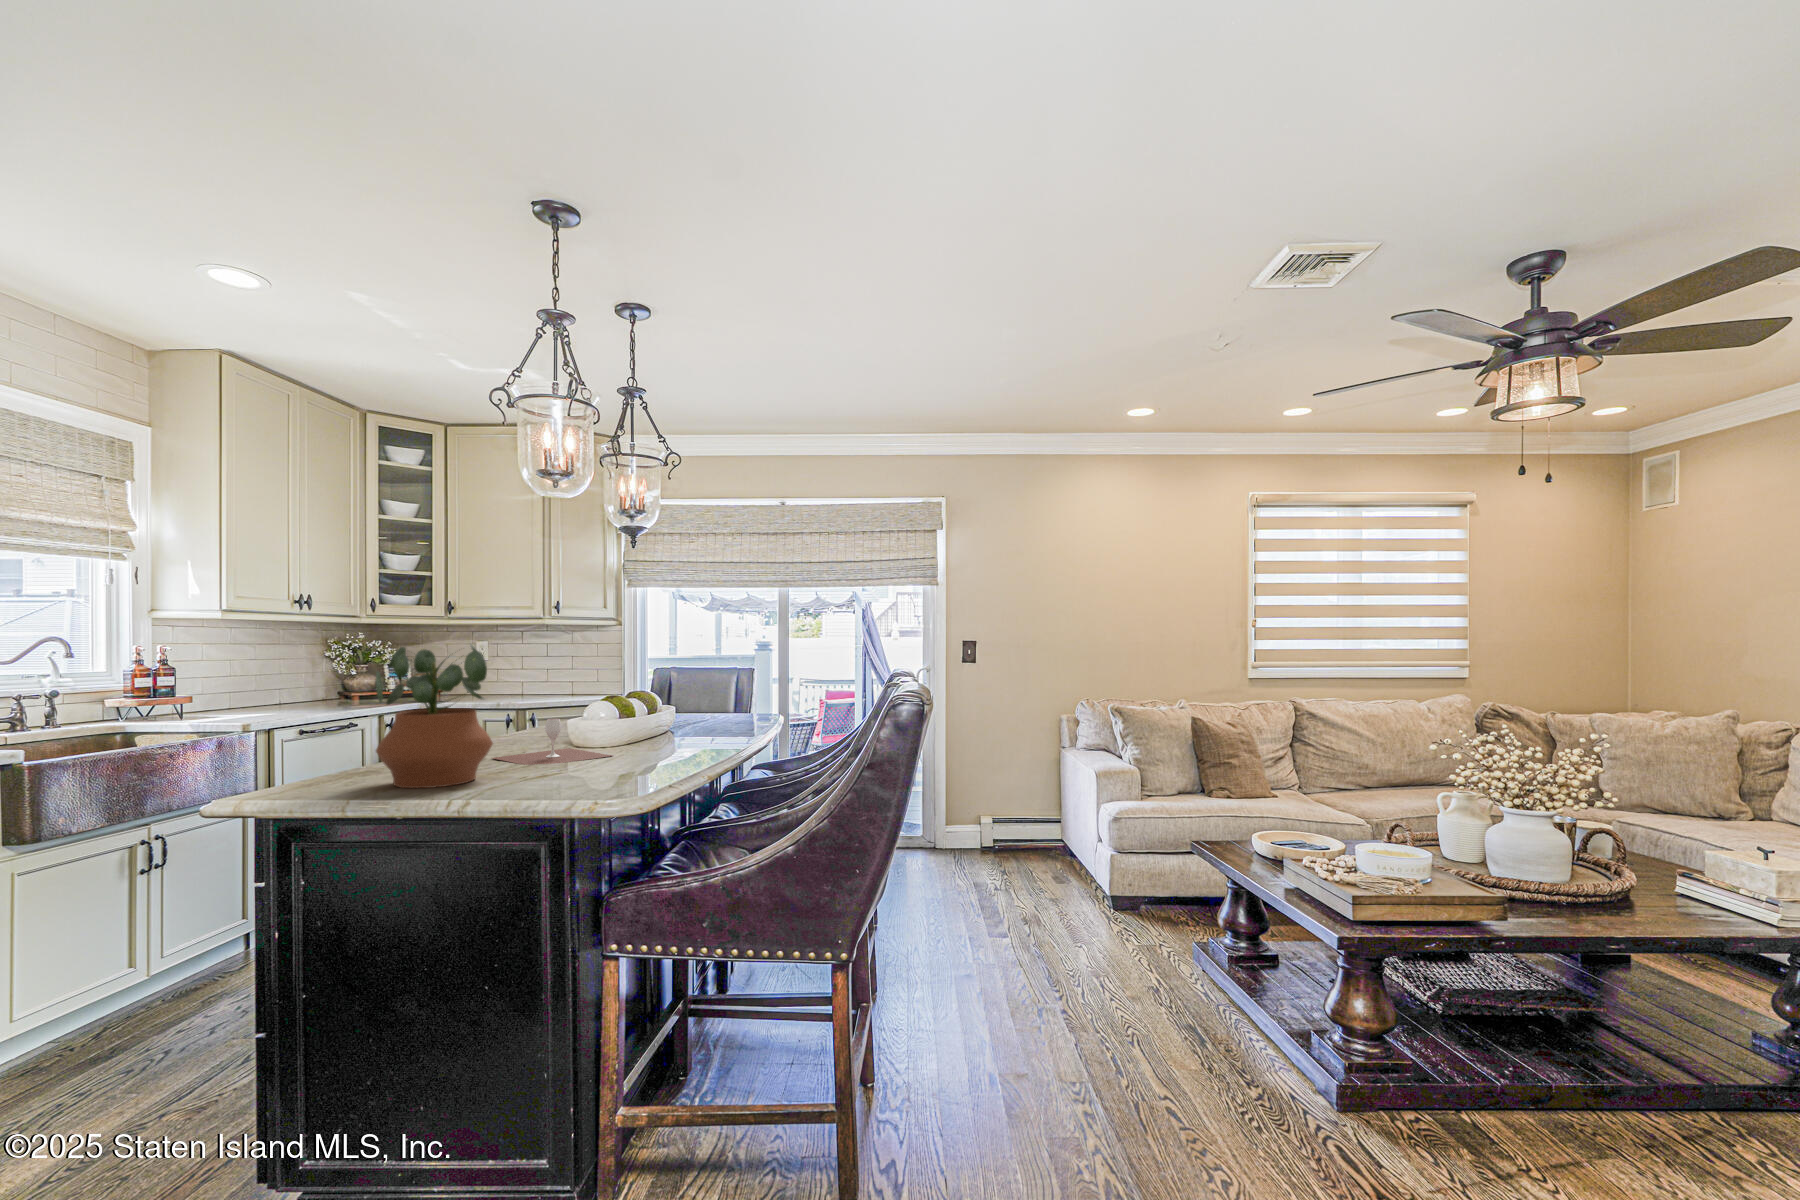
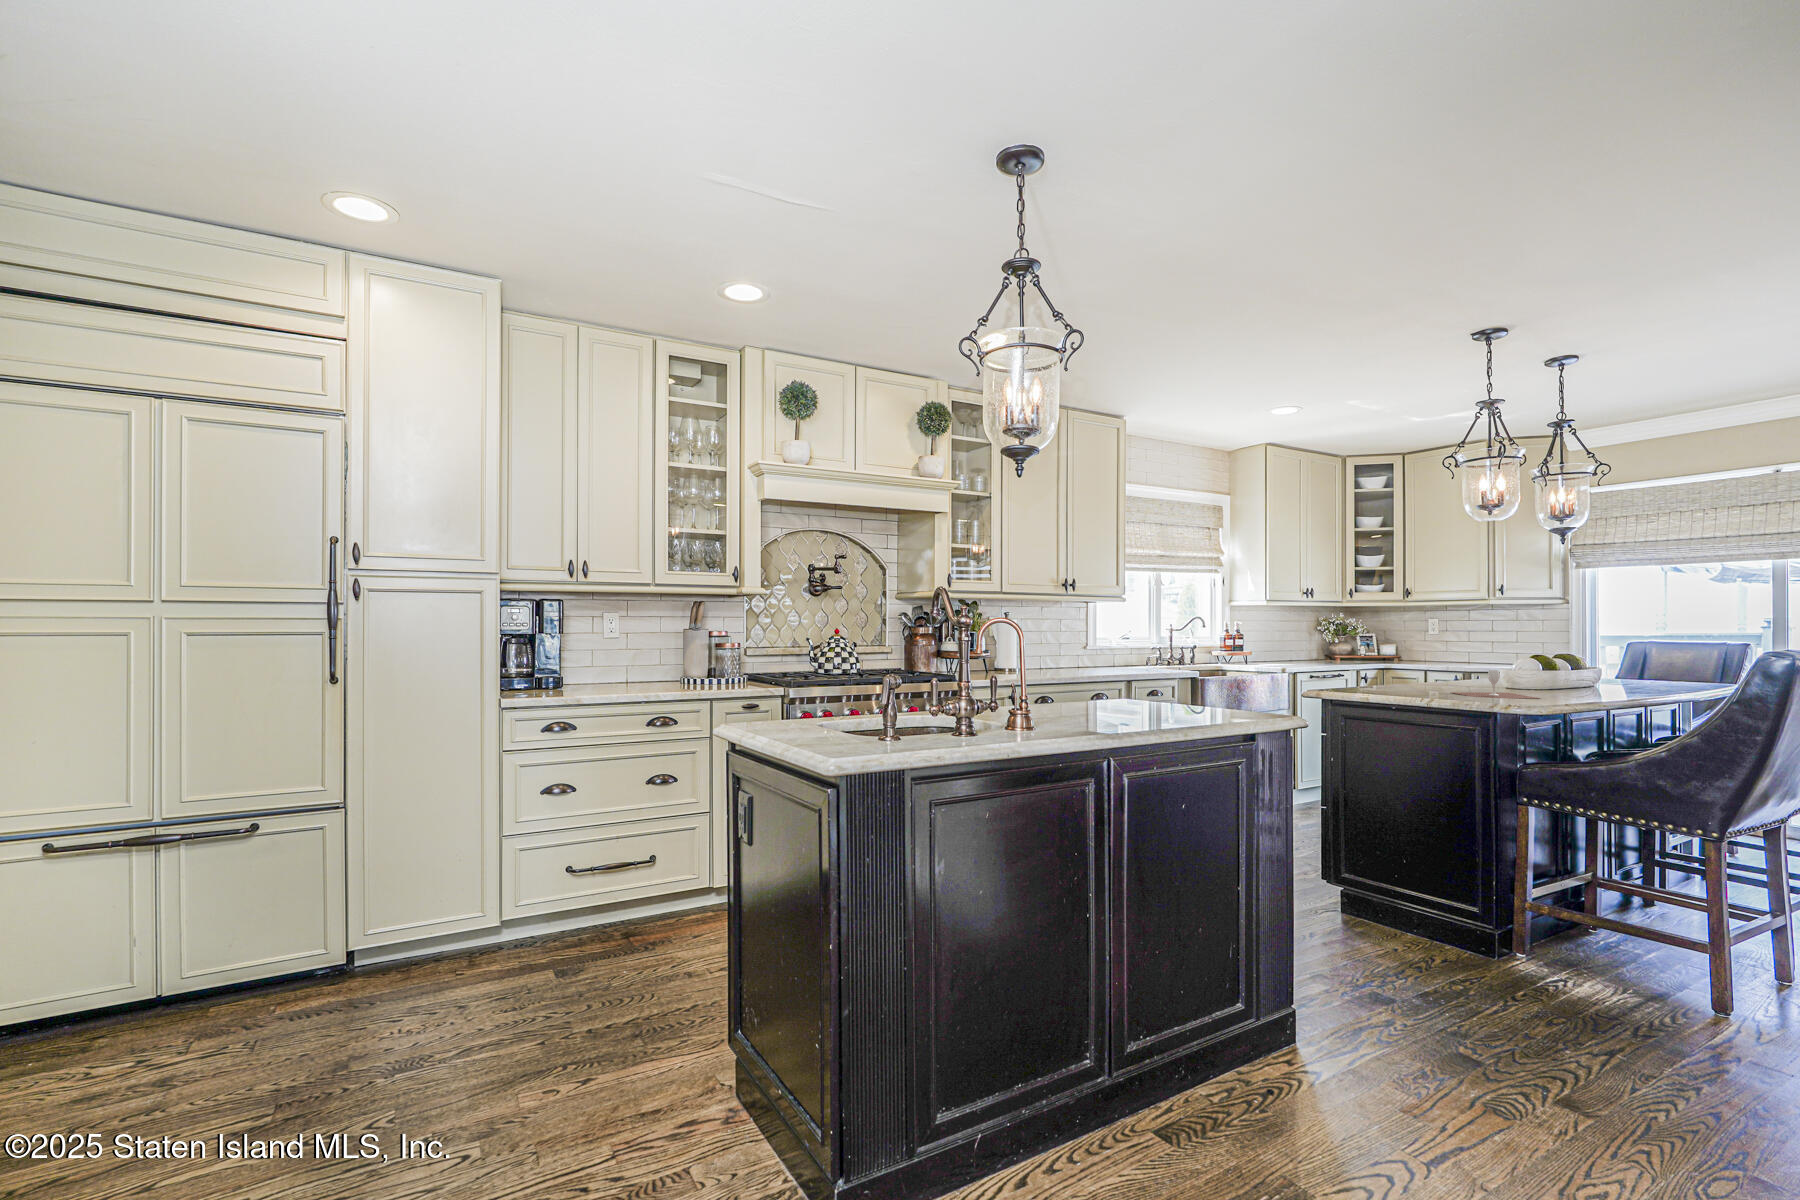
potted plant: present [375,645,493,788] -> none [1384,620,1452,700]

